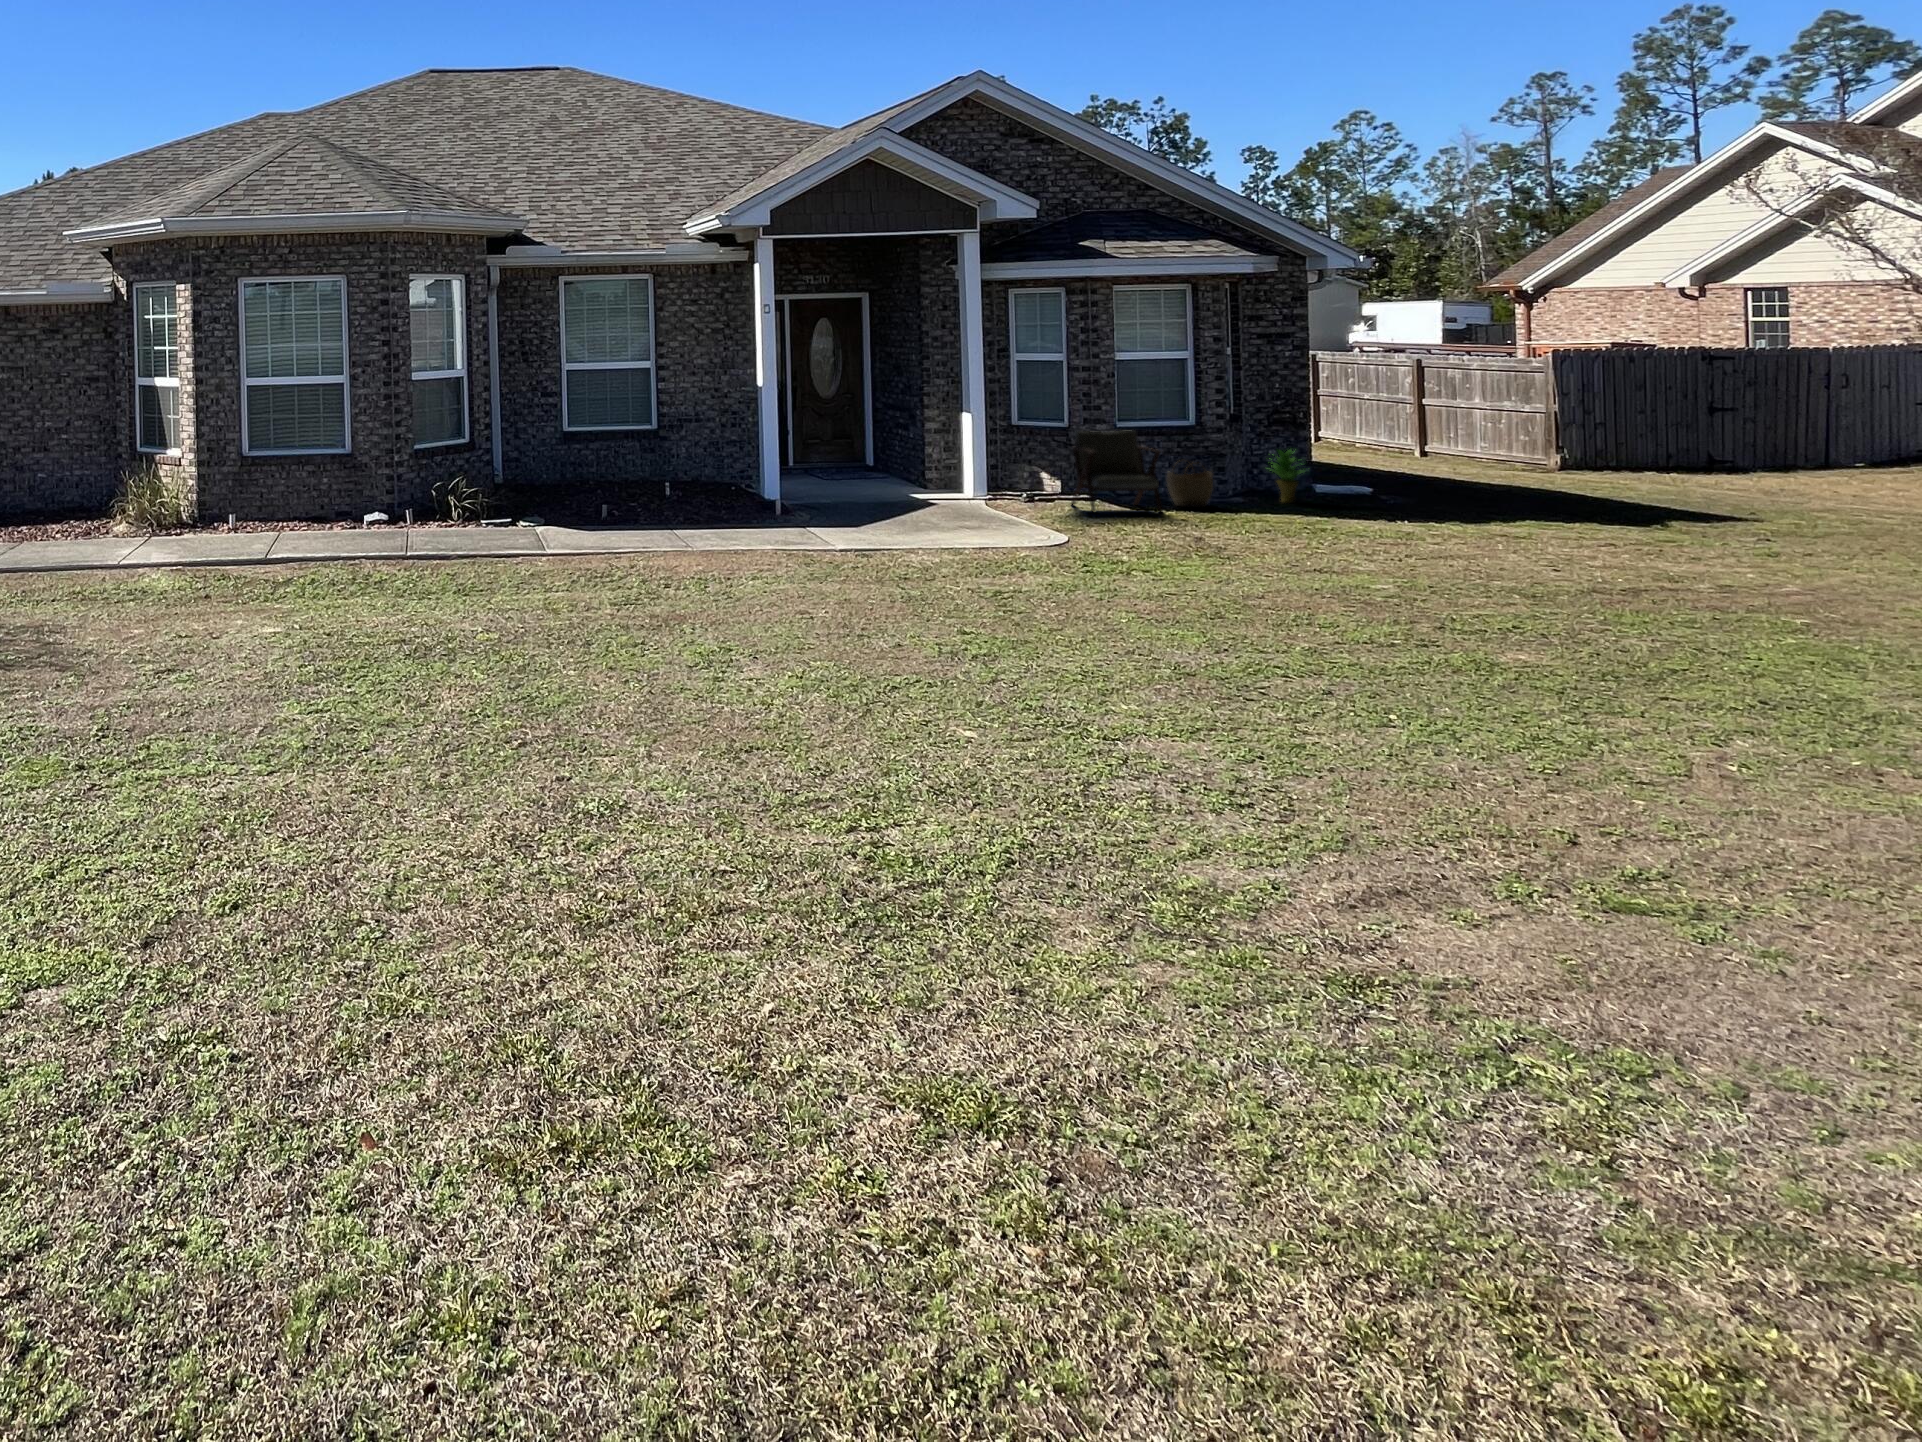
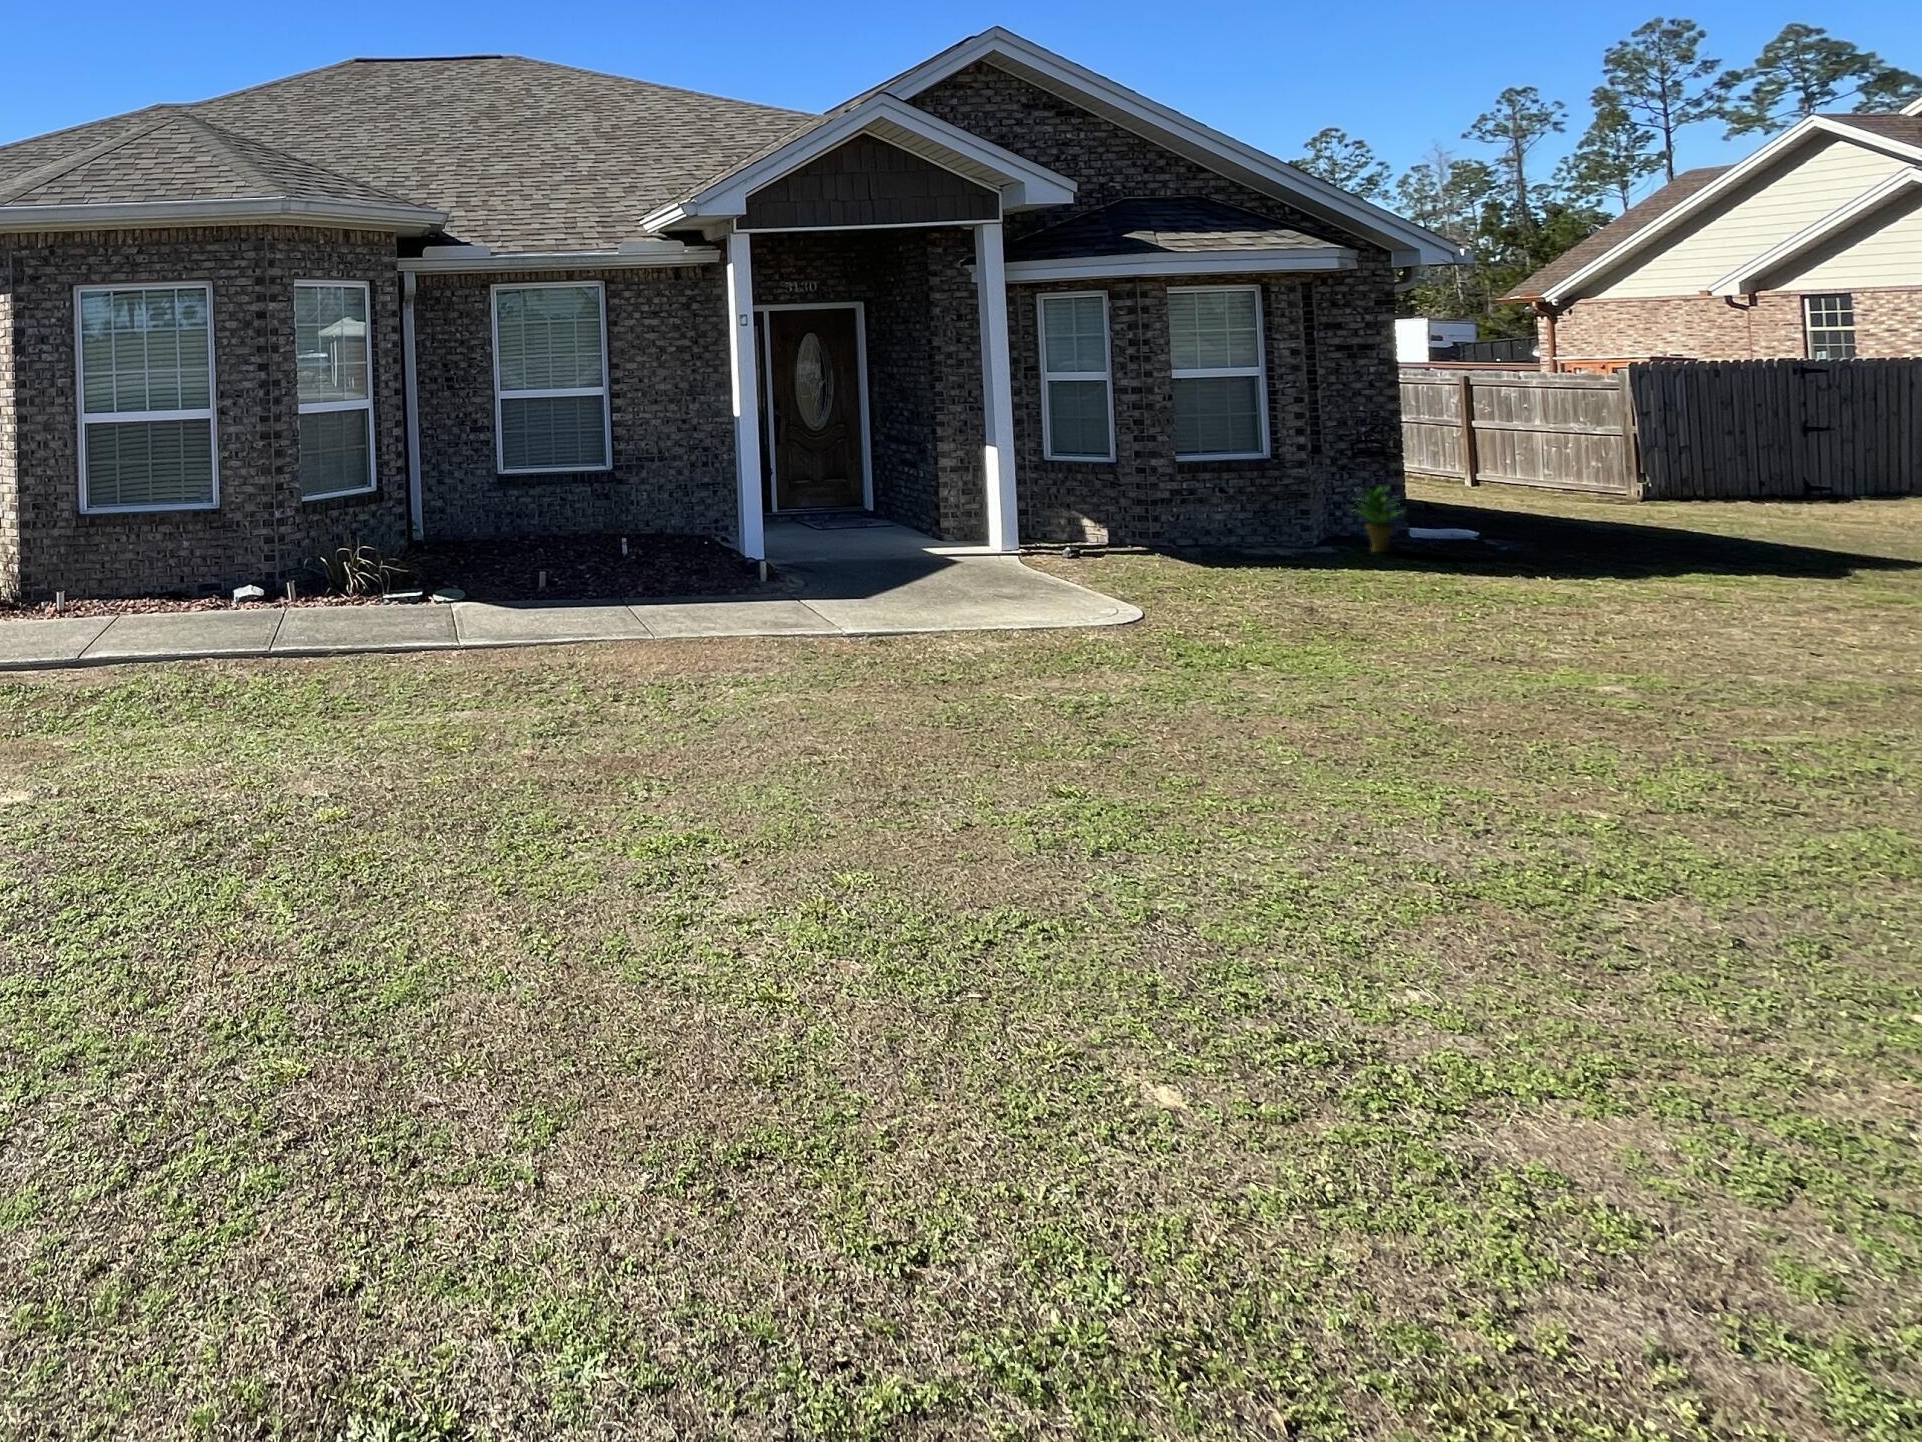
lounge chair: present [1071,430,1162,513] -> none [1118,466,1238,570]
woven basket: present [1167,467,1213,507] -> none [1235,501,1293,560]

